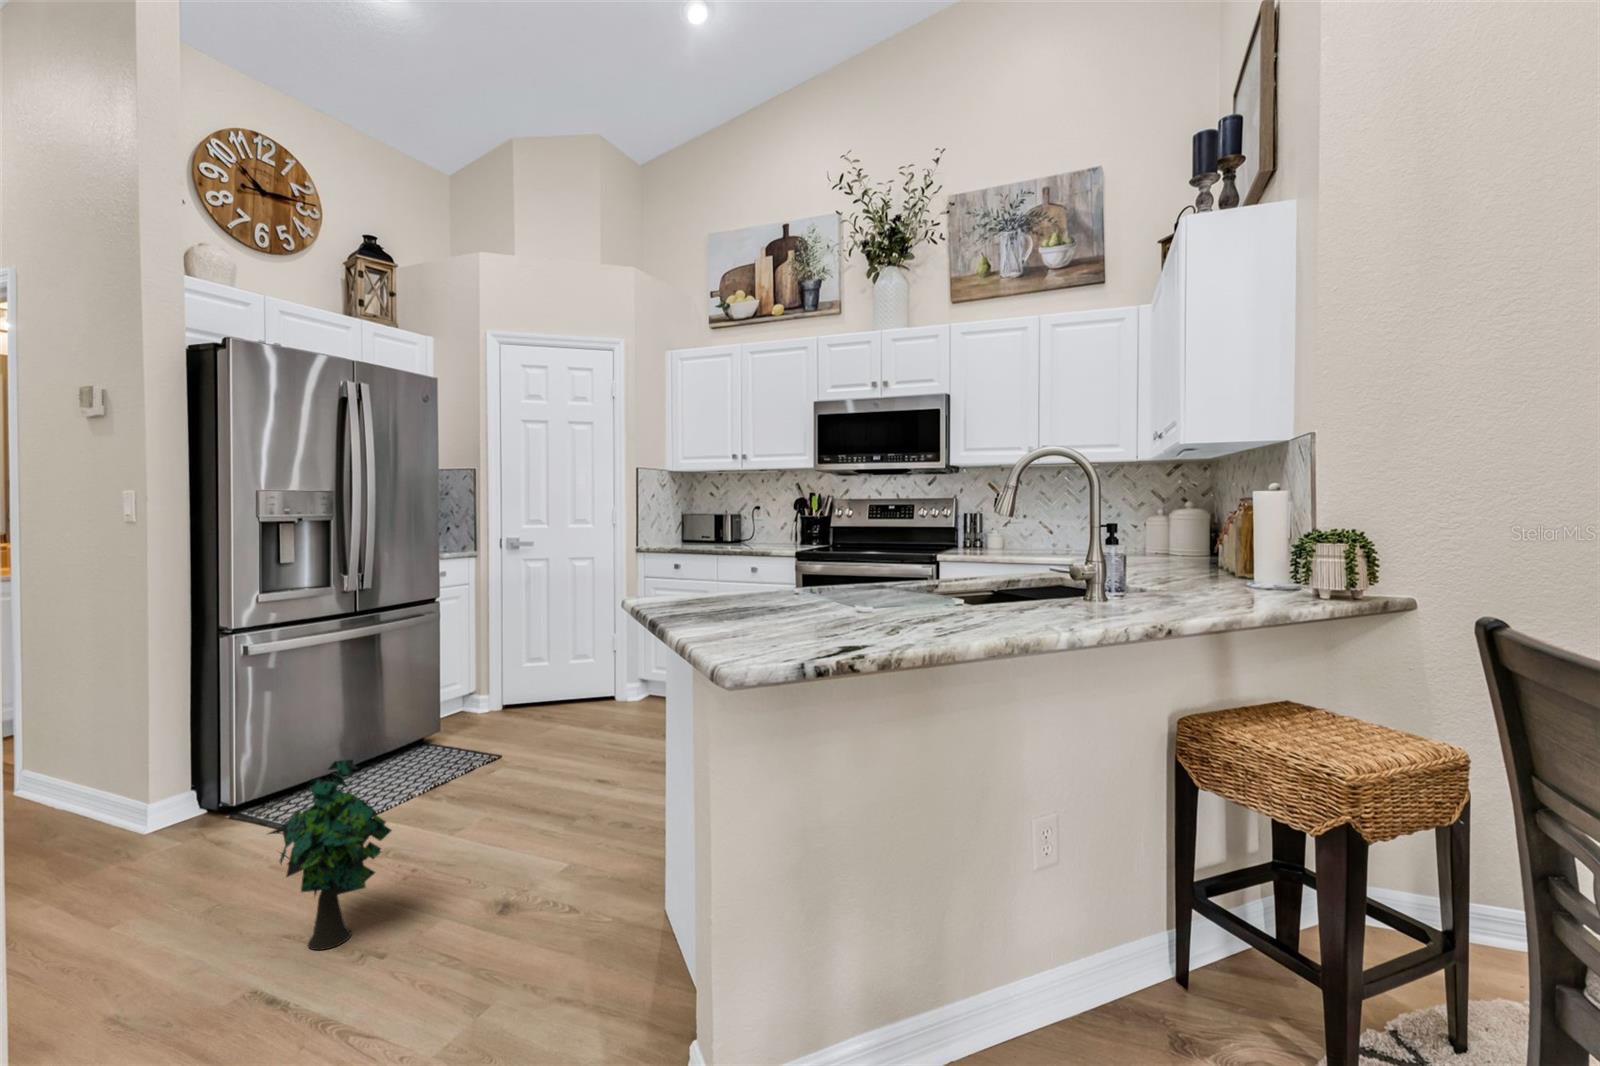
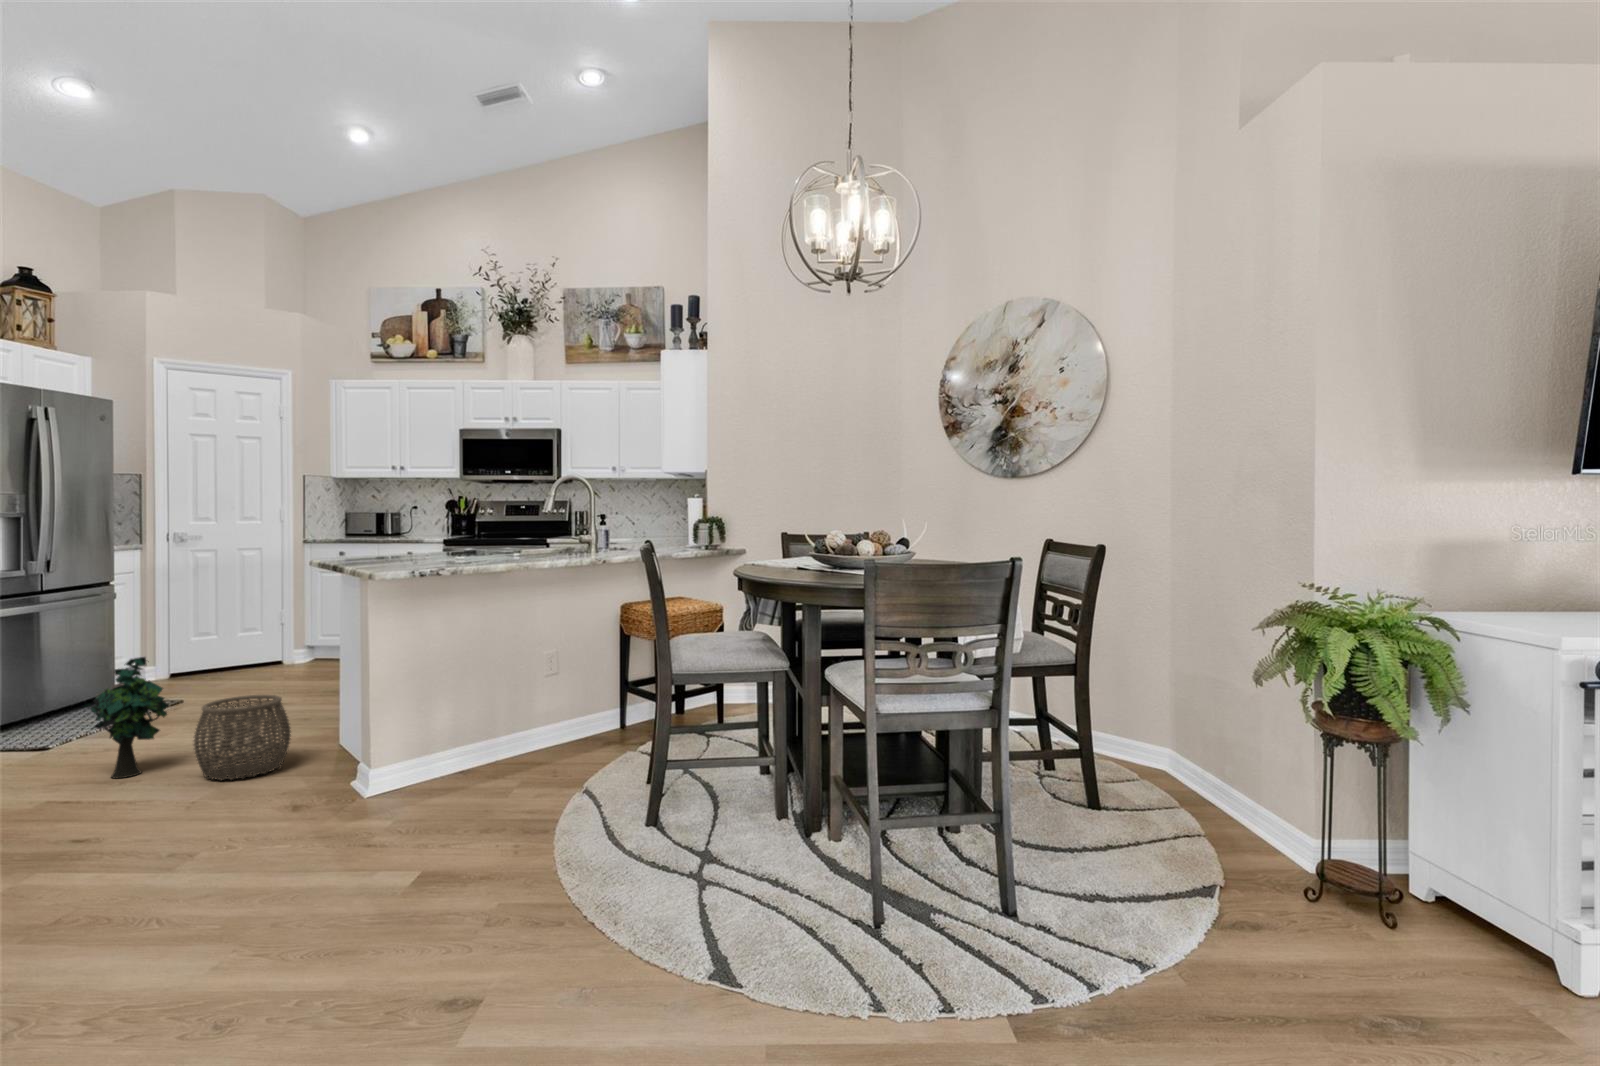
woven basket: none [389,834,541,1006] -> present [193,695,291,780]

